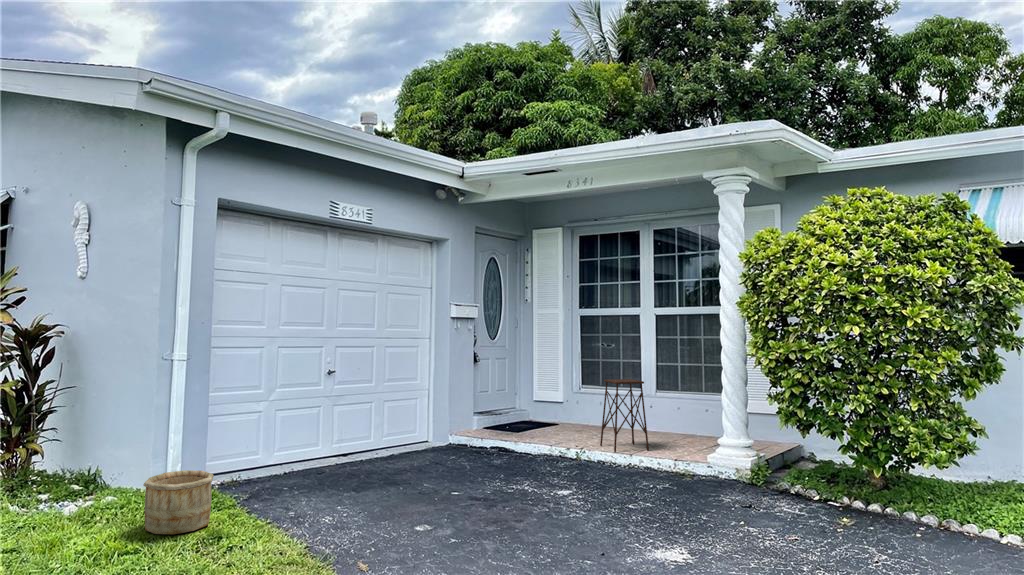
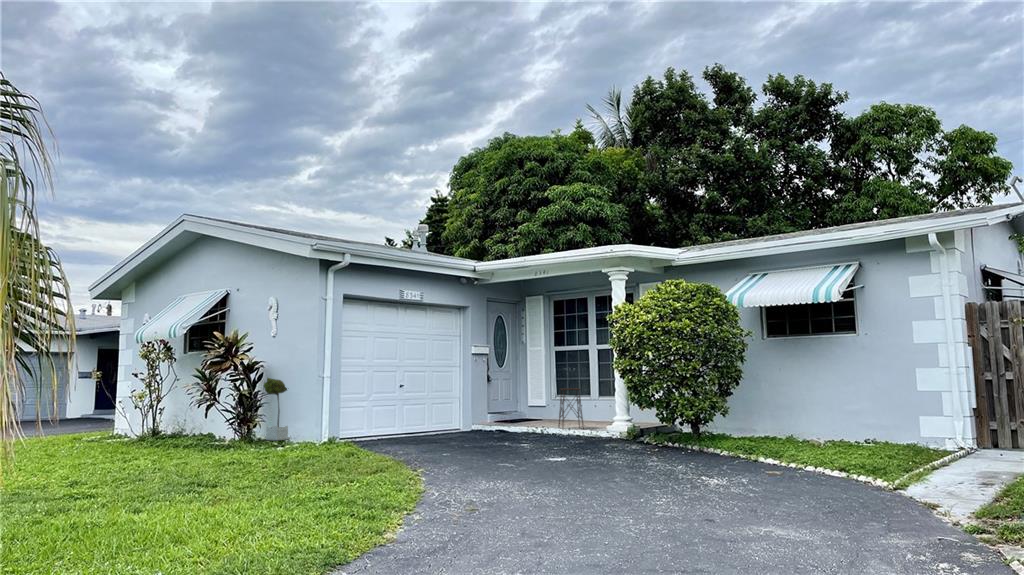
potted tree: none [37,361,99,495] -> present [264,378,290,440]
wooden bucket: present [143,470,214,534] -> none [321,424,349,447]

